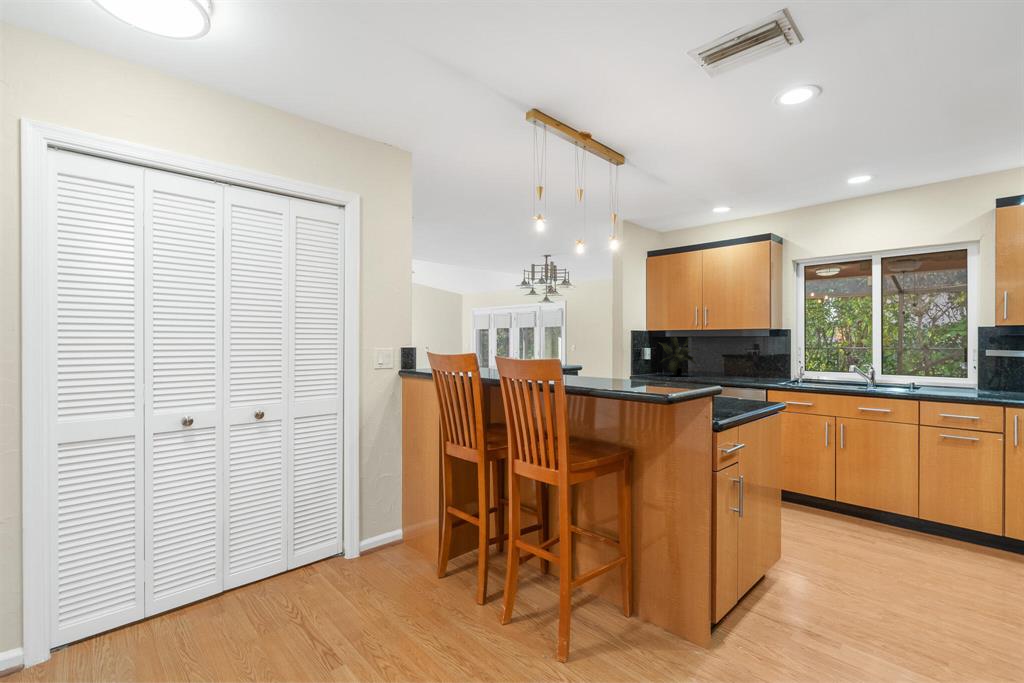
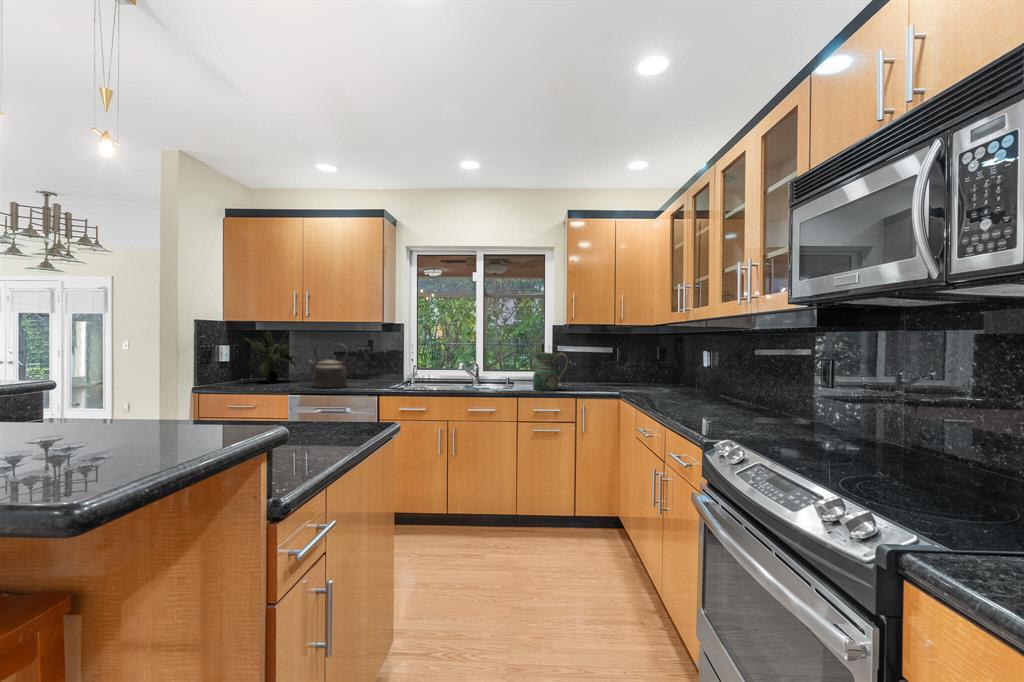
kettle: none [707,346,740,382] -> present [309,343,348,388]
ceramic pitcher: none [942,356,992,396] -> present [533,352,568,390]

